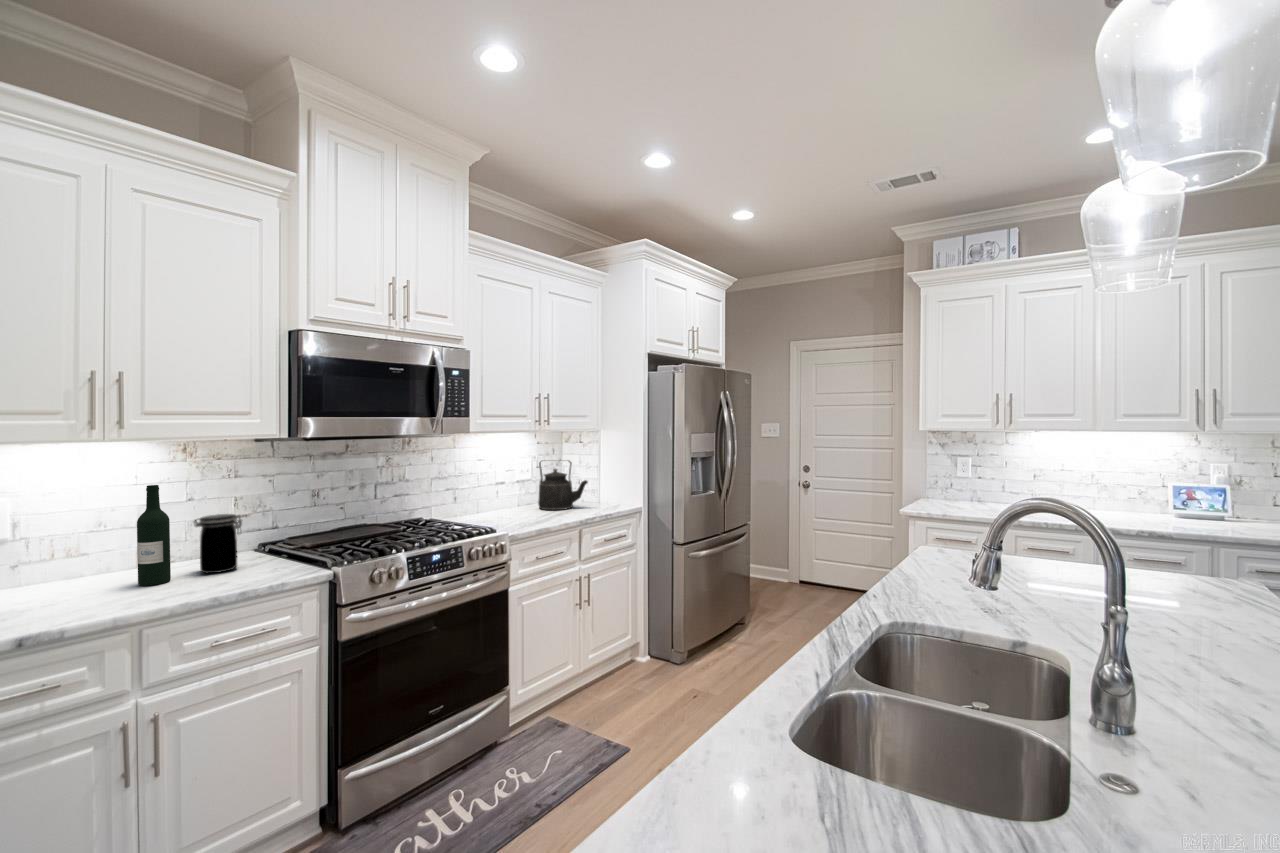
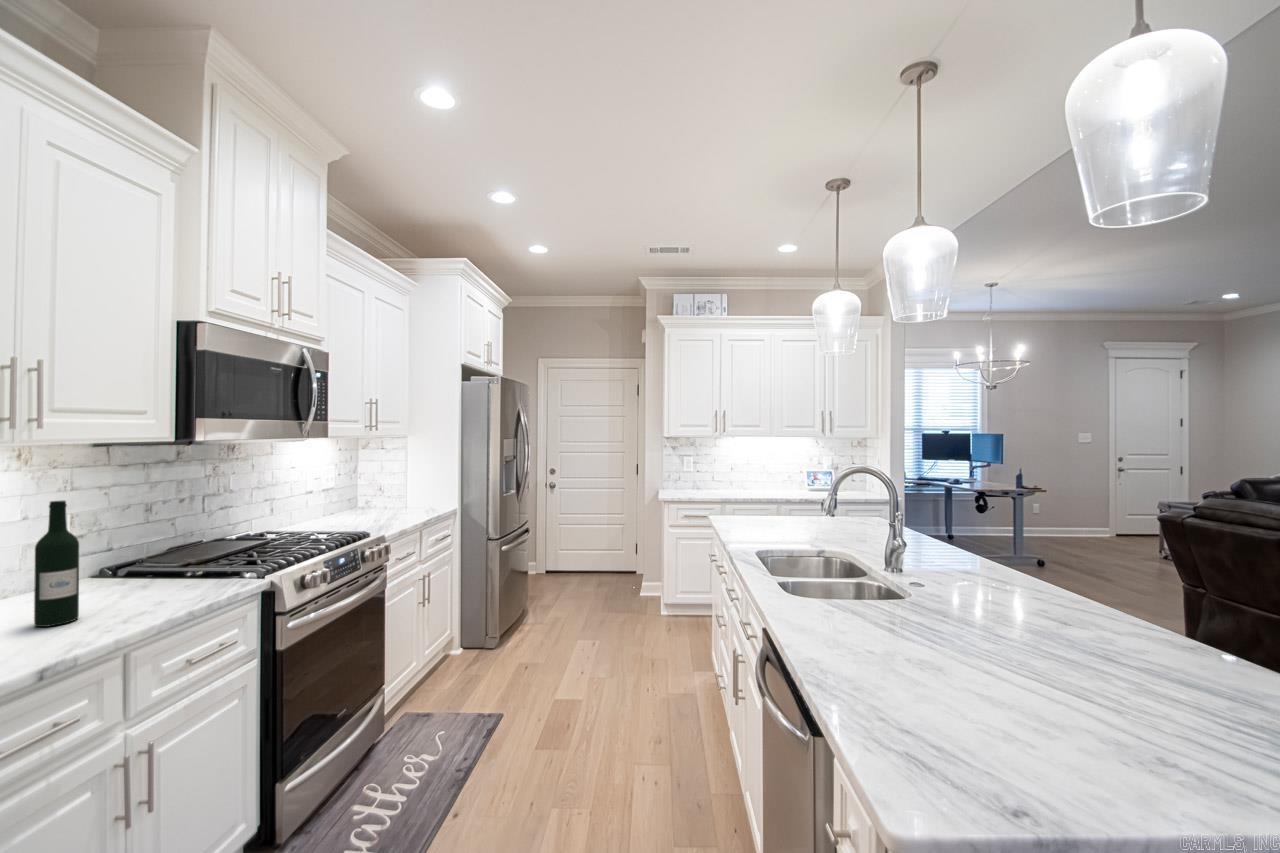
kettle: present [538,460,588,510] -> none [368,467,422,516]
jar: present [194,514,242,574] -> none [85,533,152,605]

